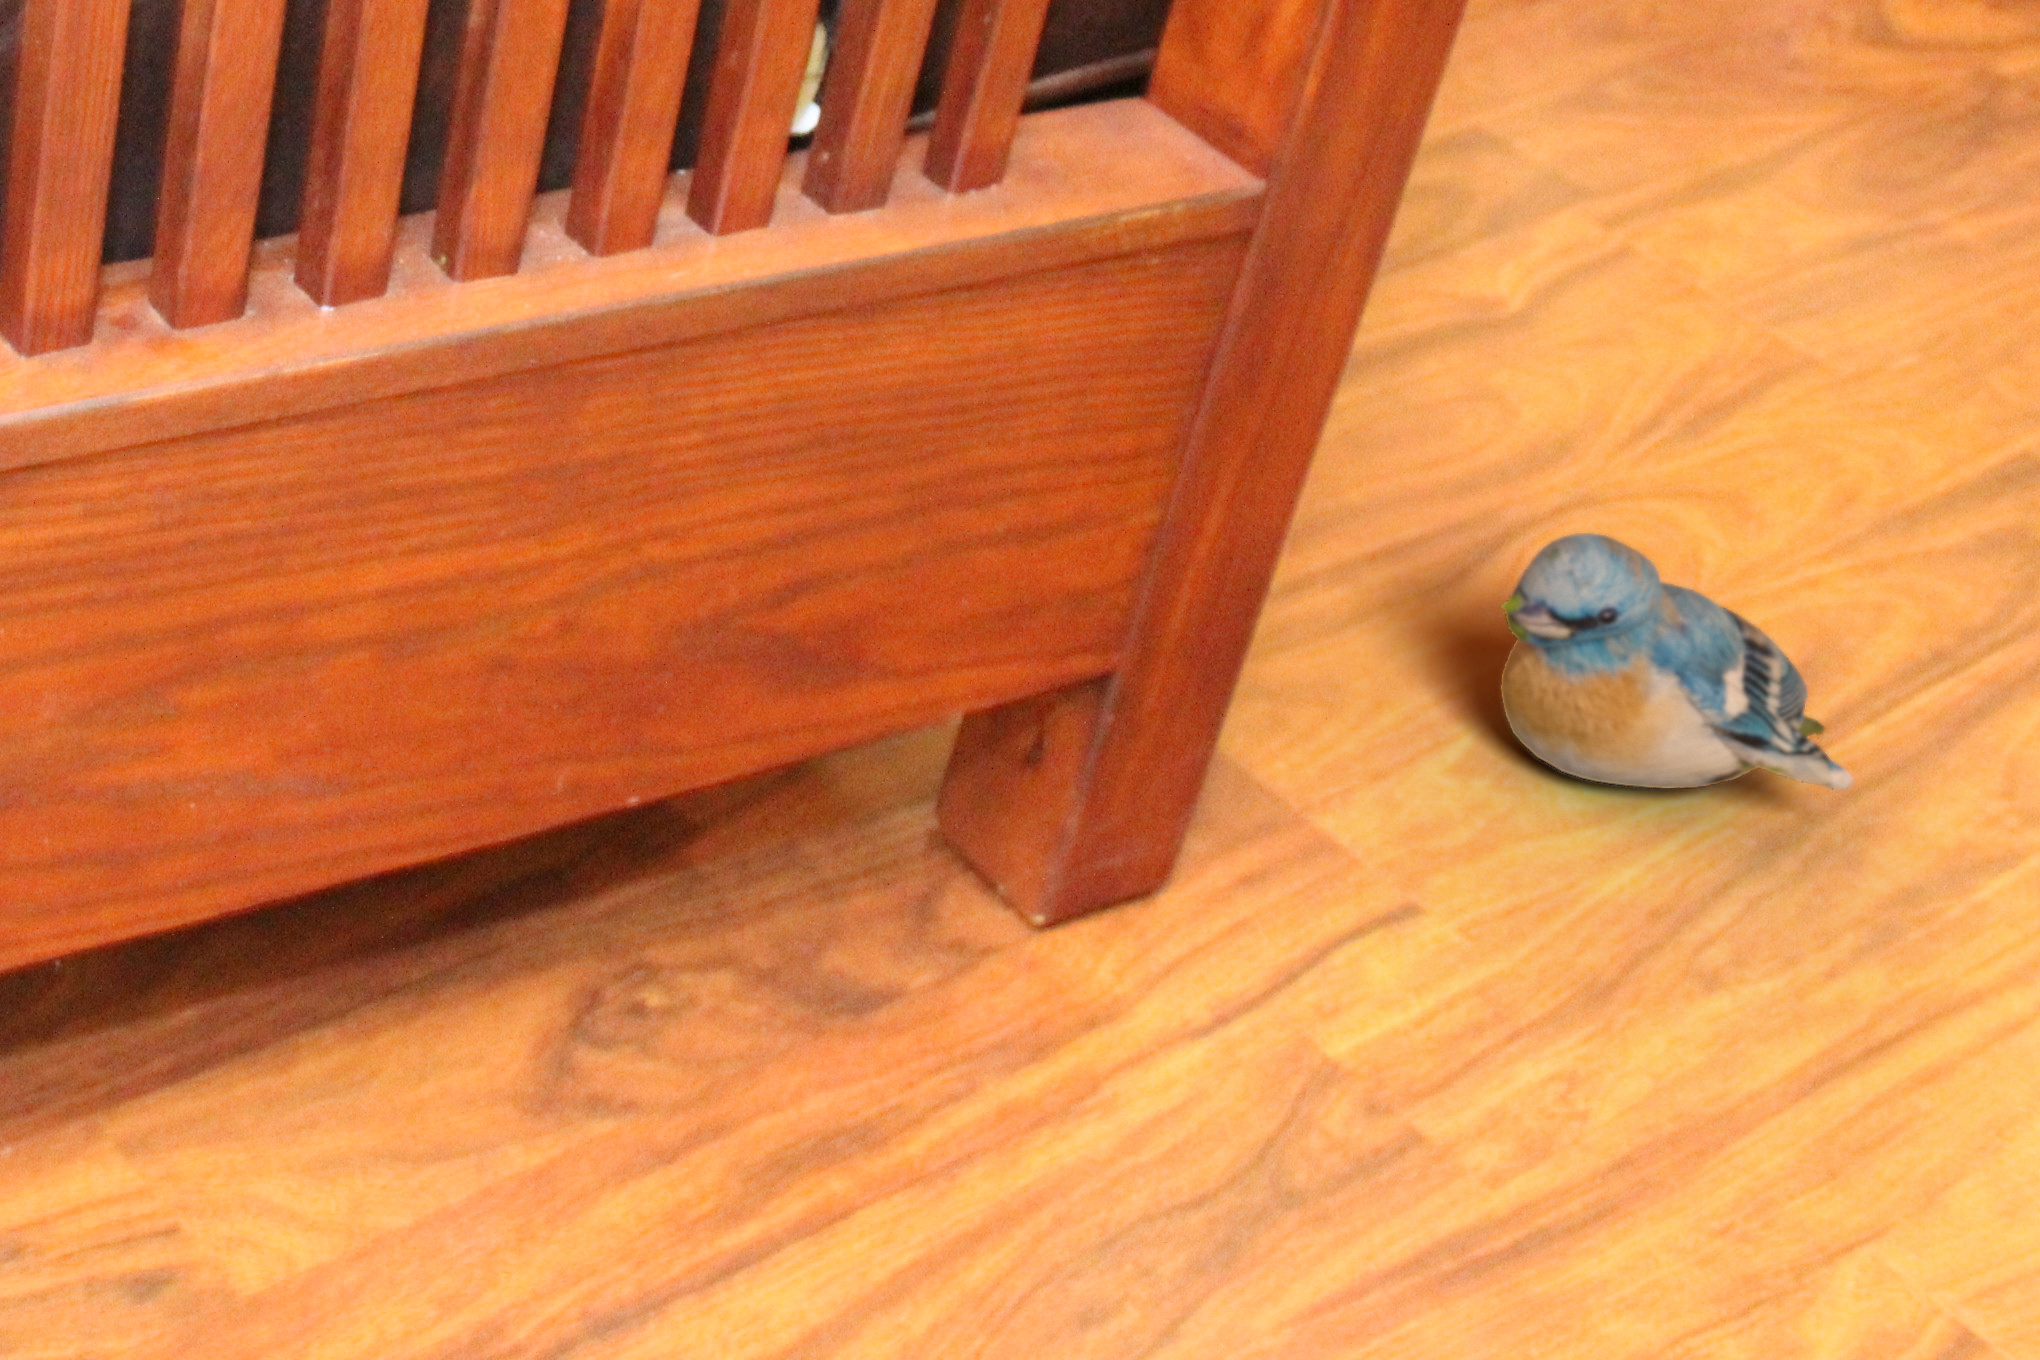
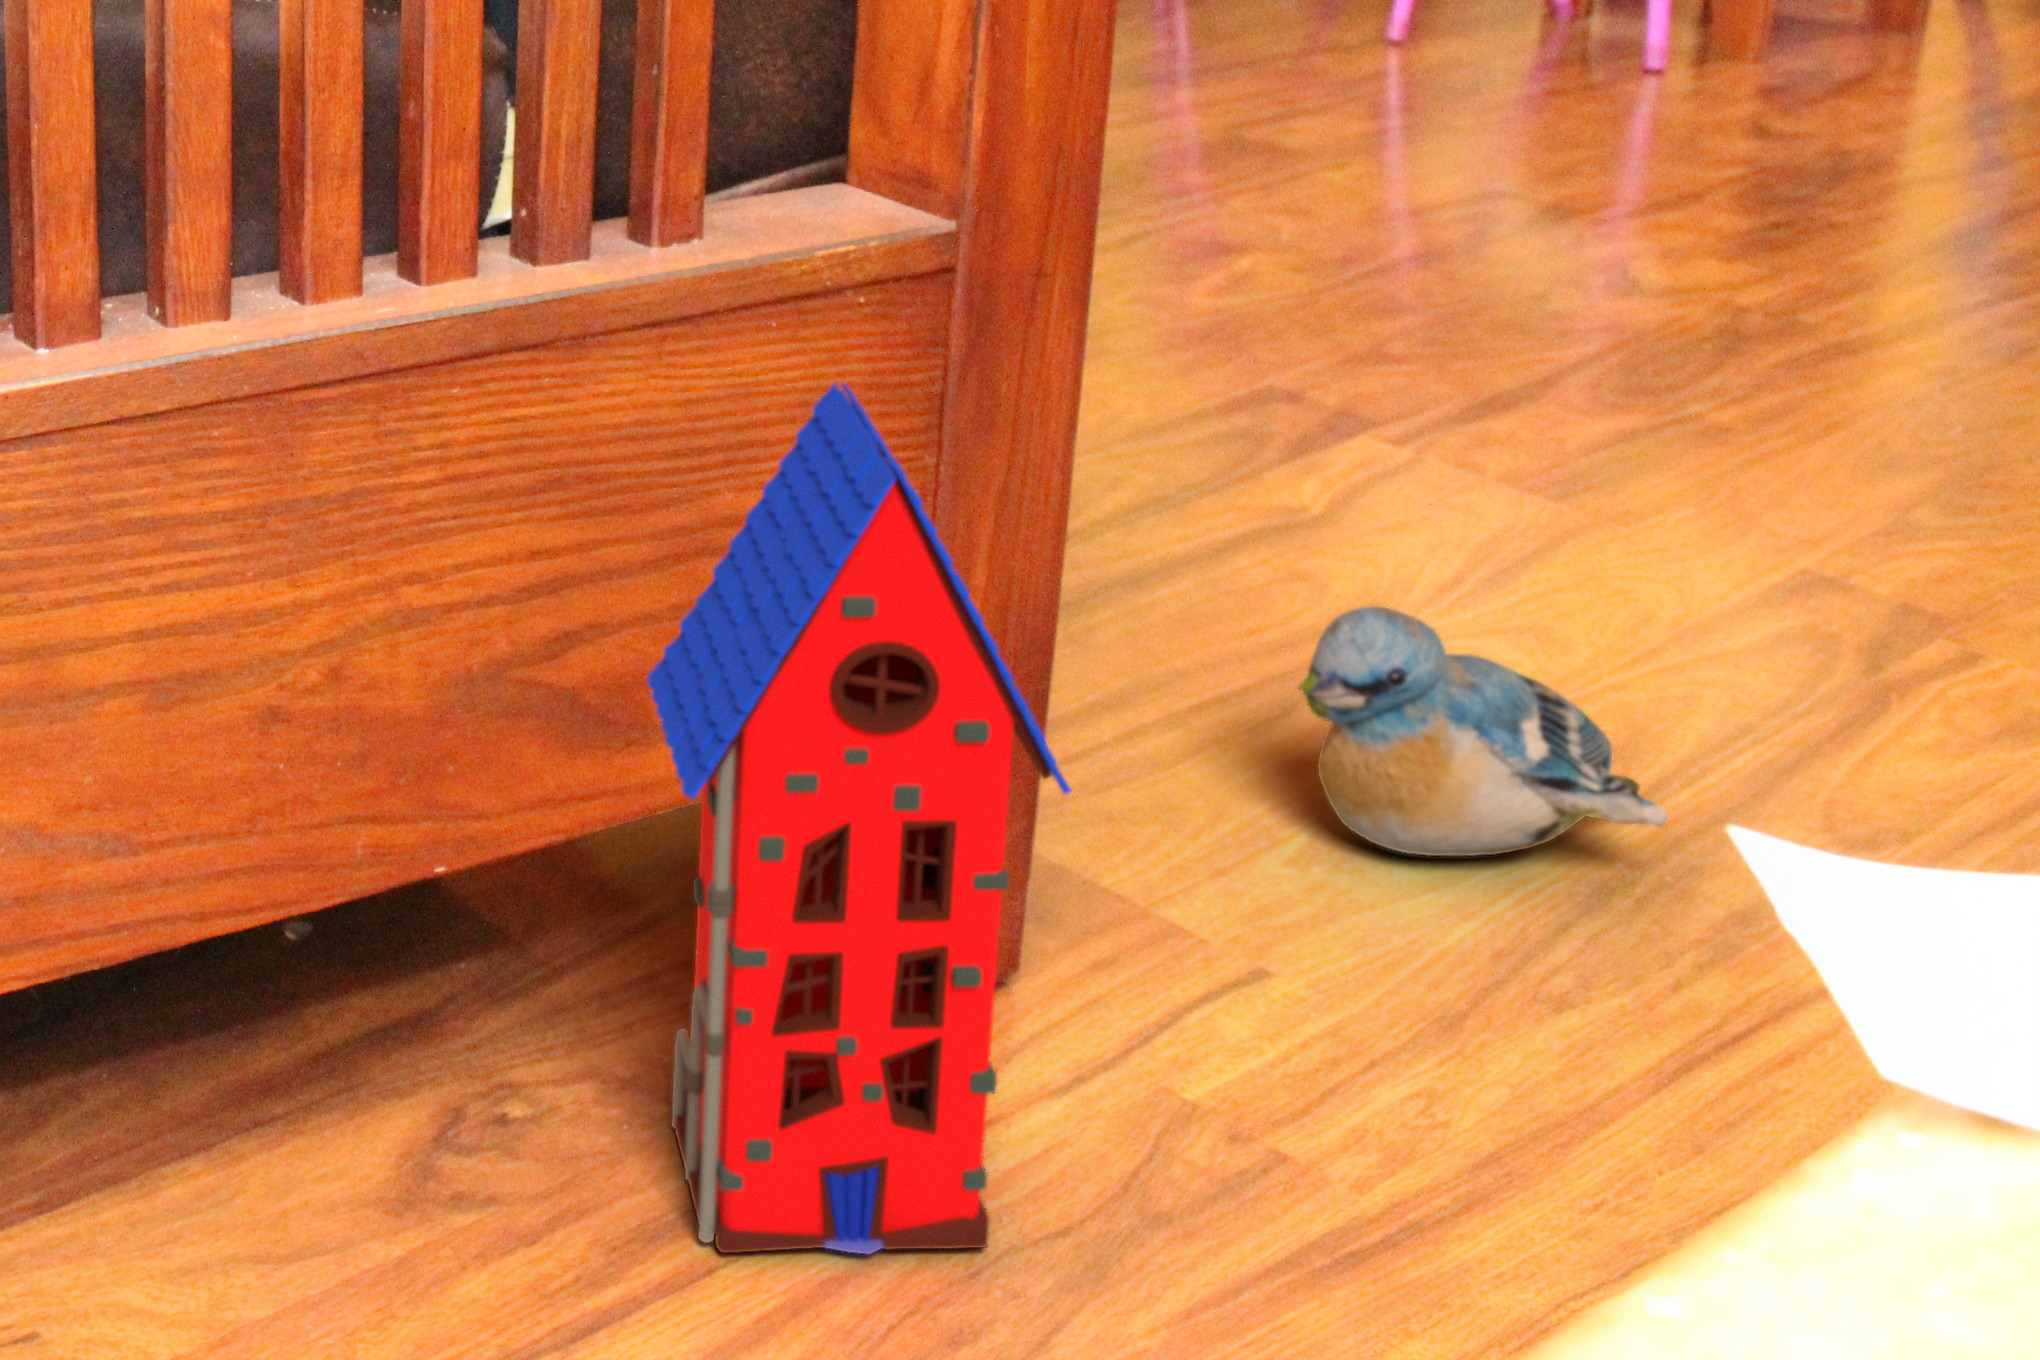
toy house: none [812,362,1305,1213] -> present [648,383,1071,1254]

